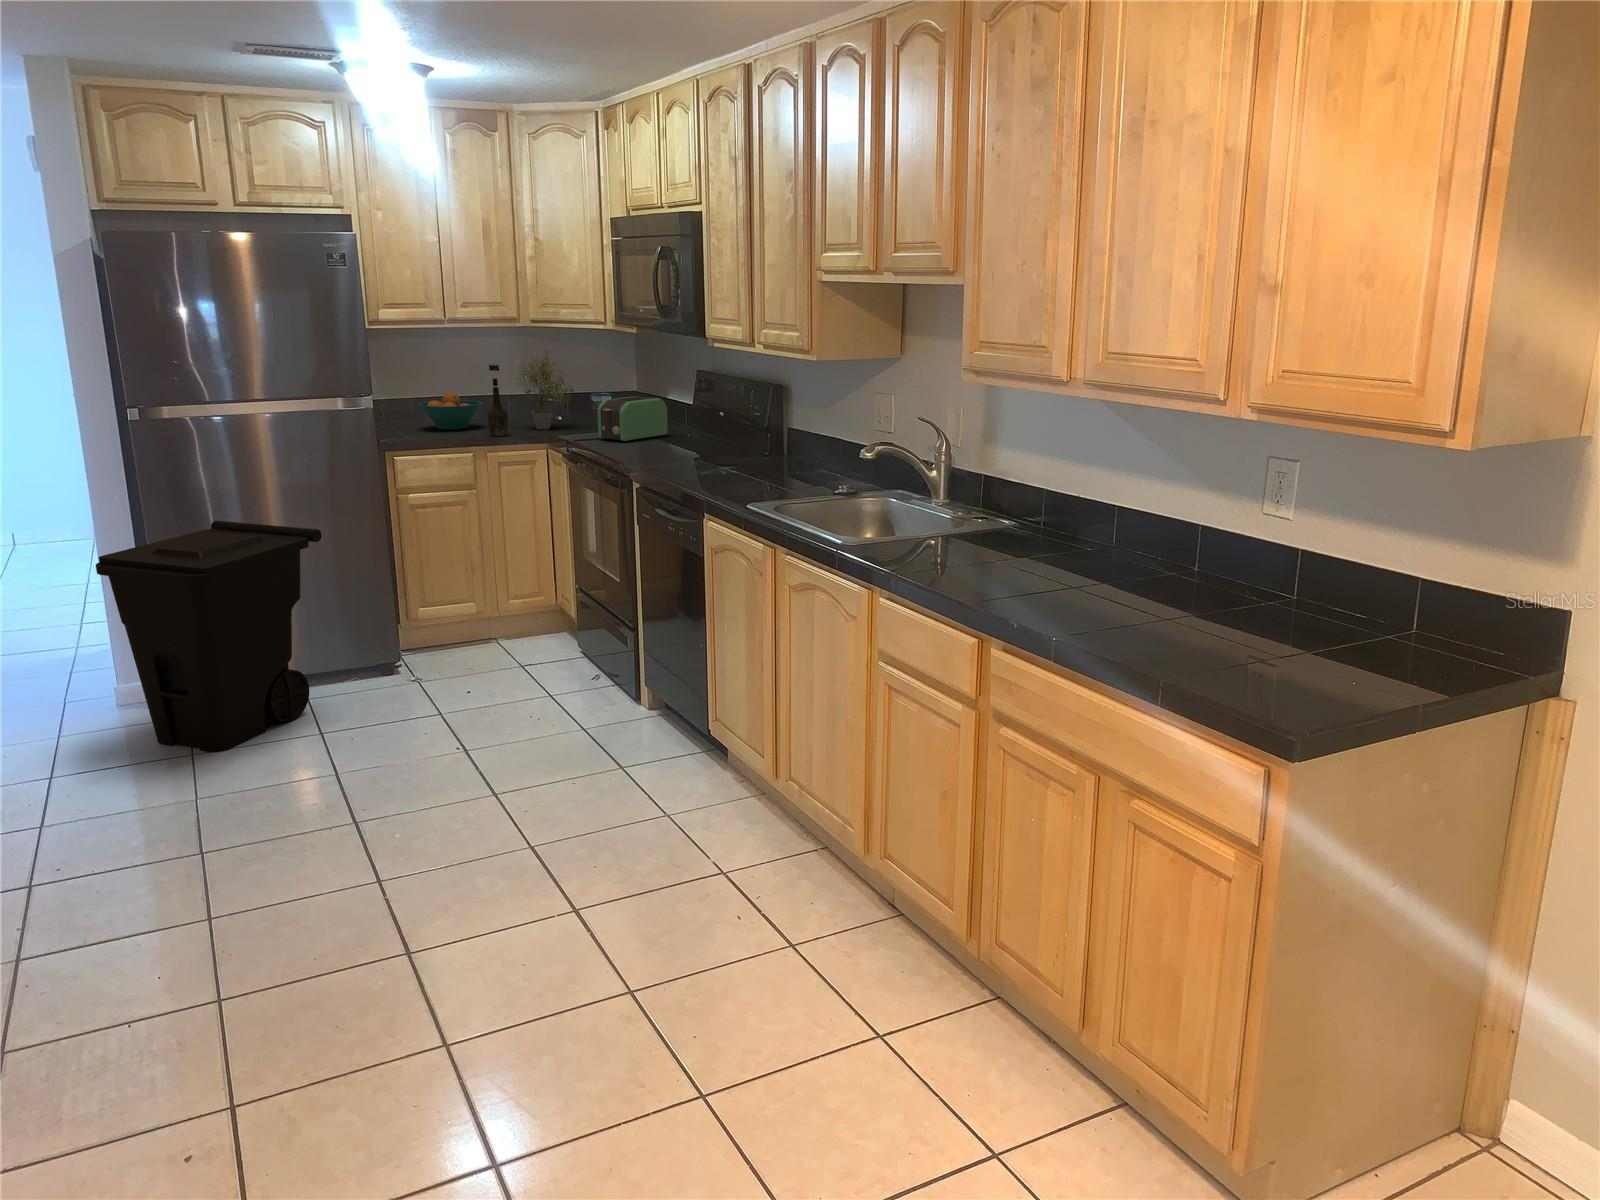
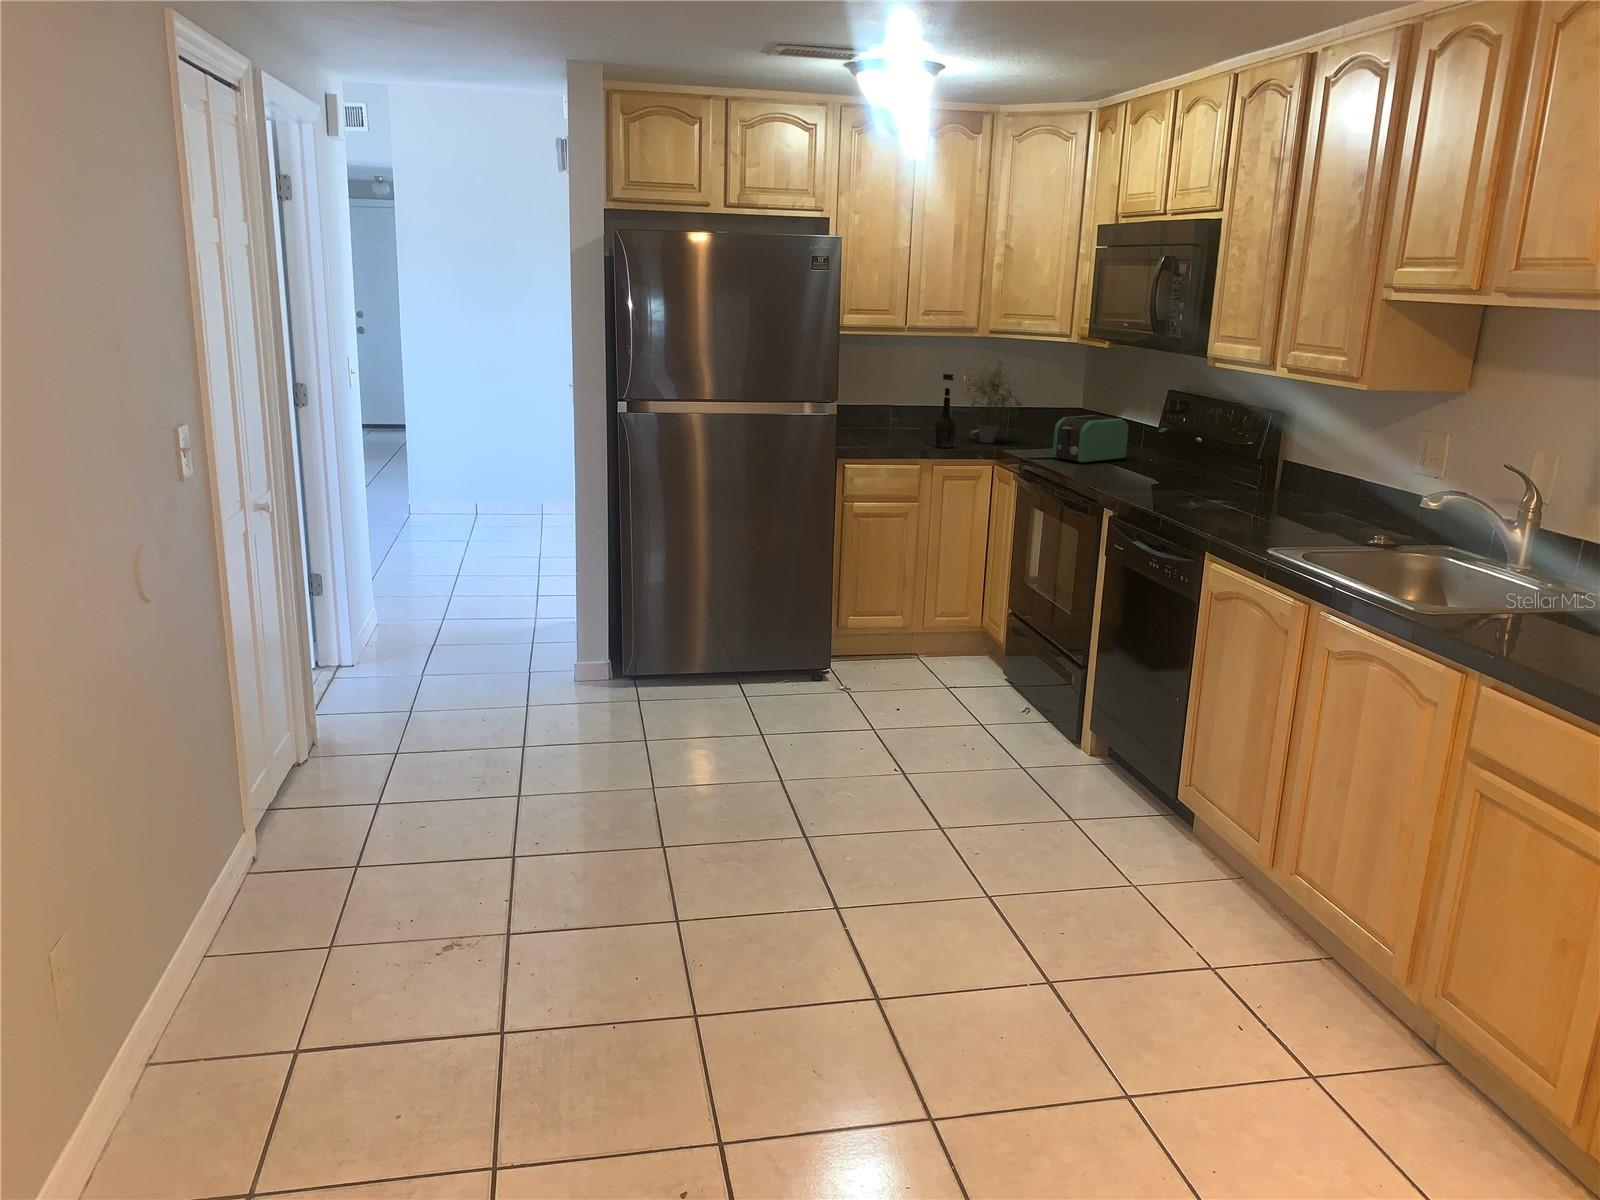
fruit bowl: present [418,392,483,430] -> none [863,399,926,437]
trash can: present [96,521,322,752] -> none [579,514,777,741]

